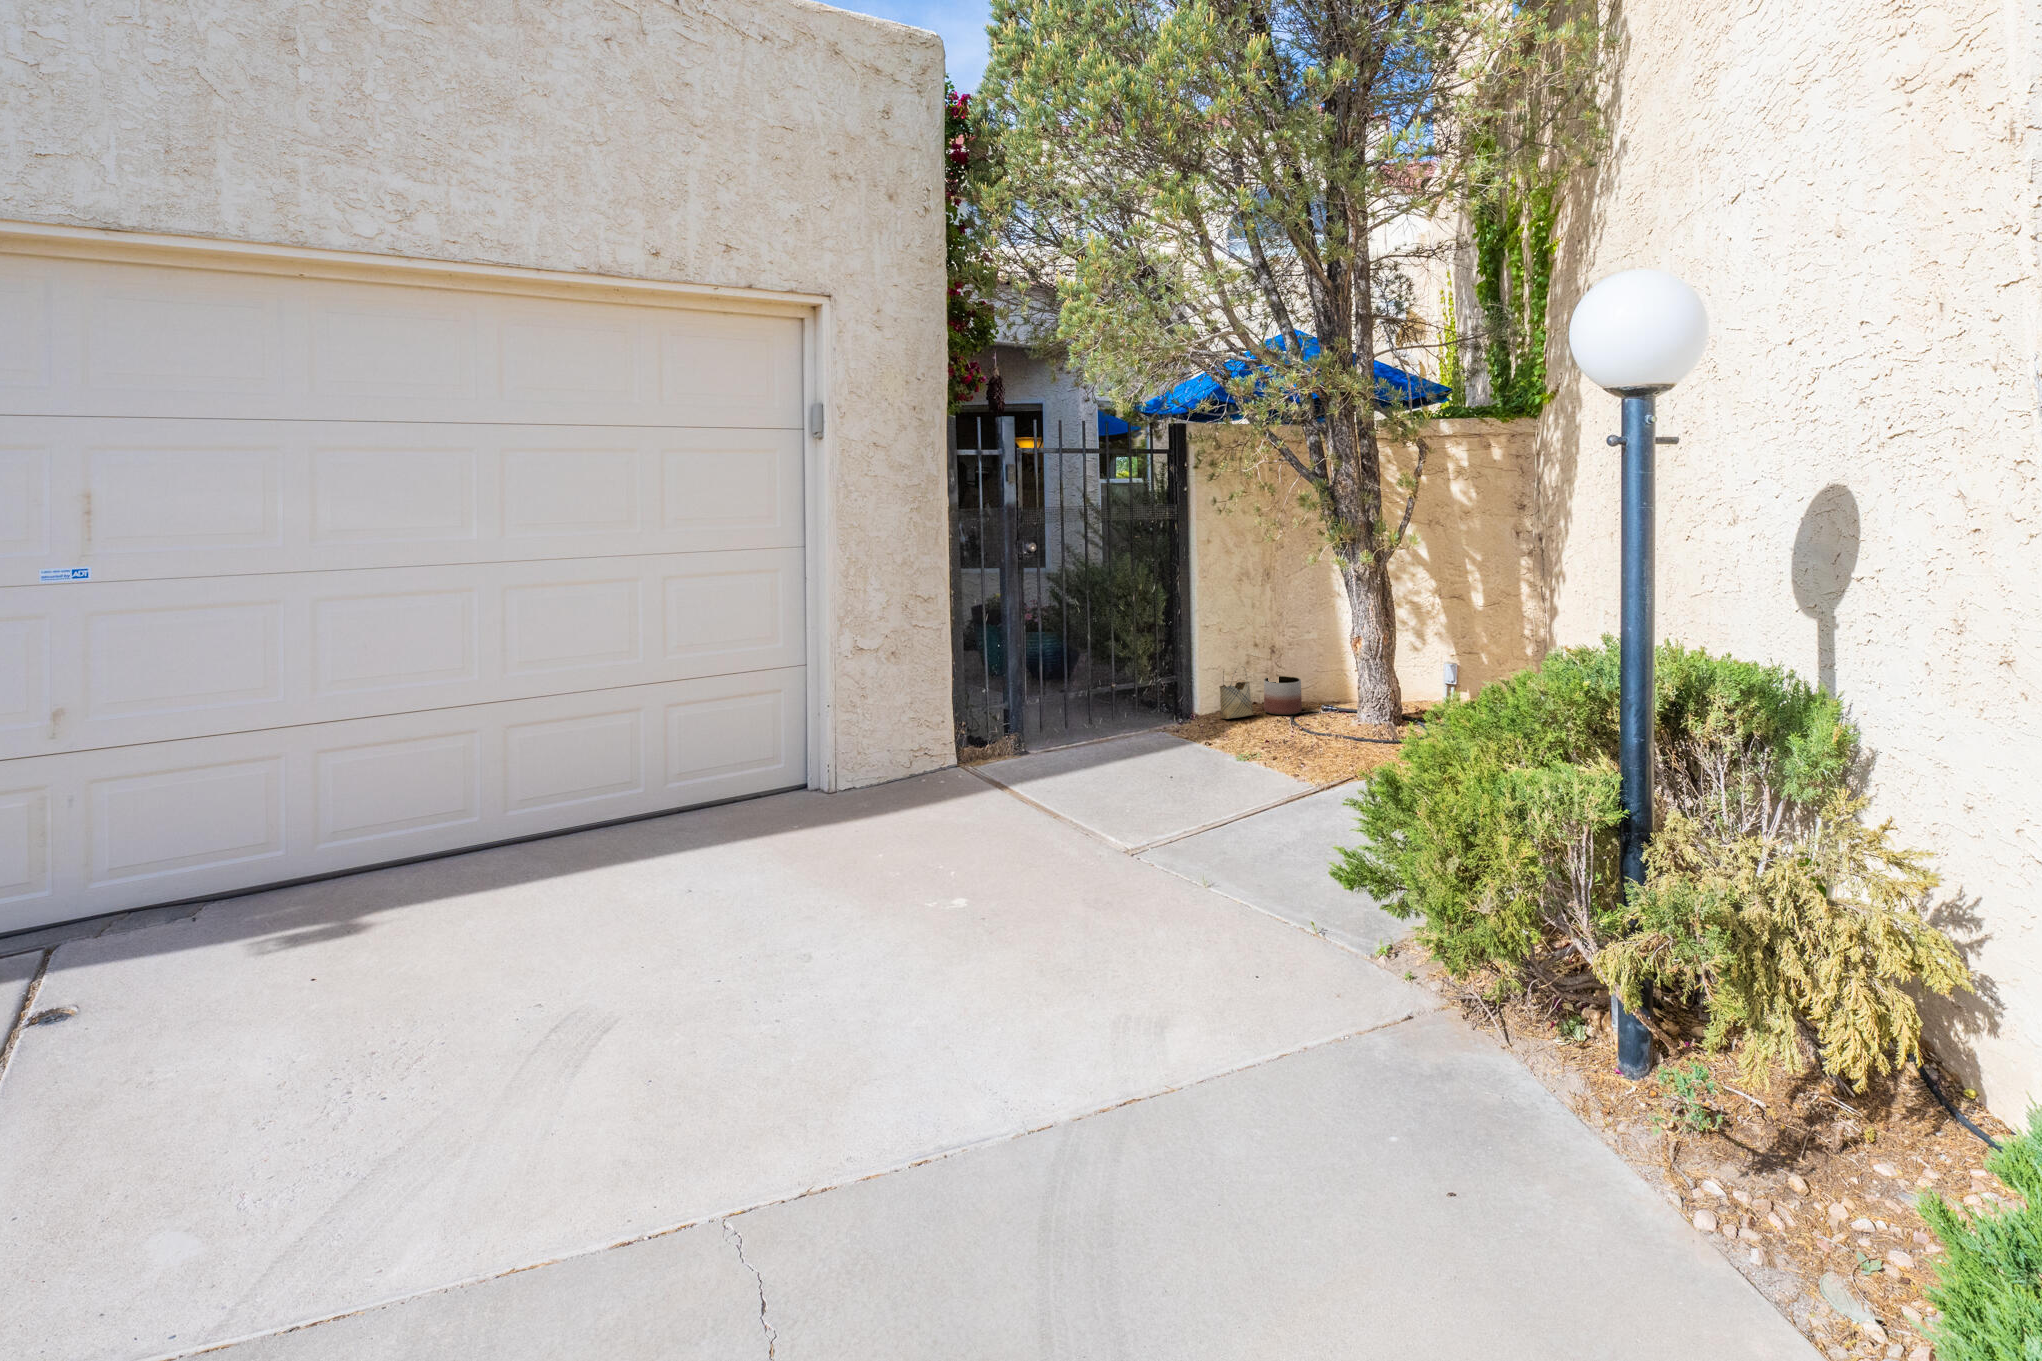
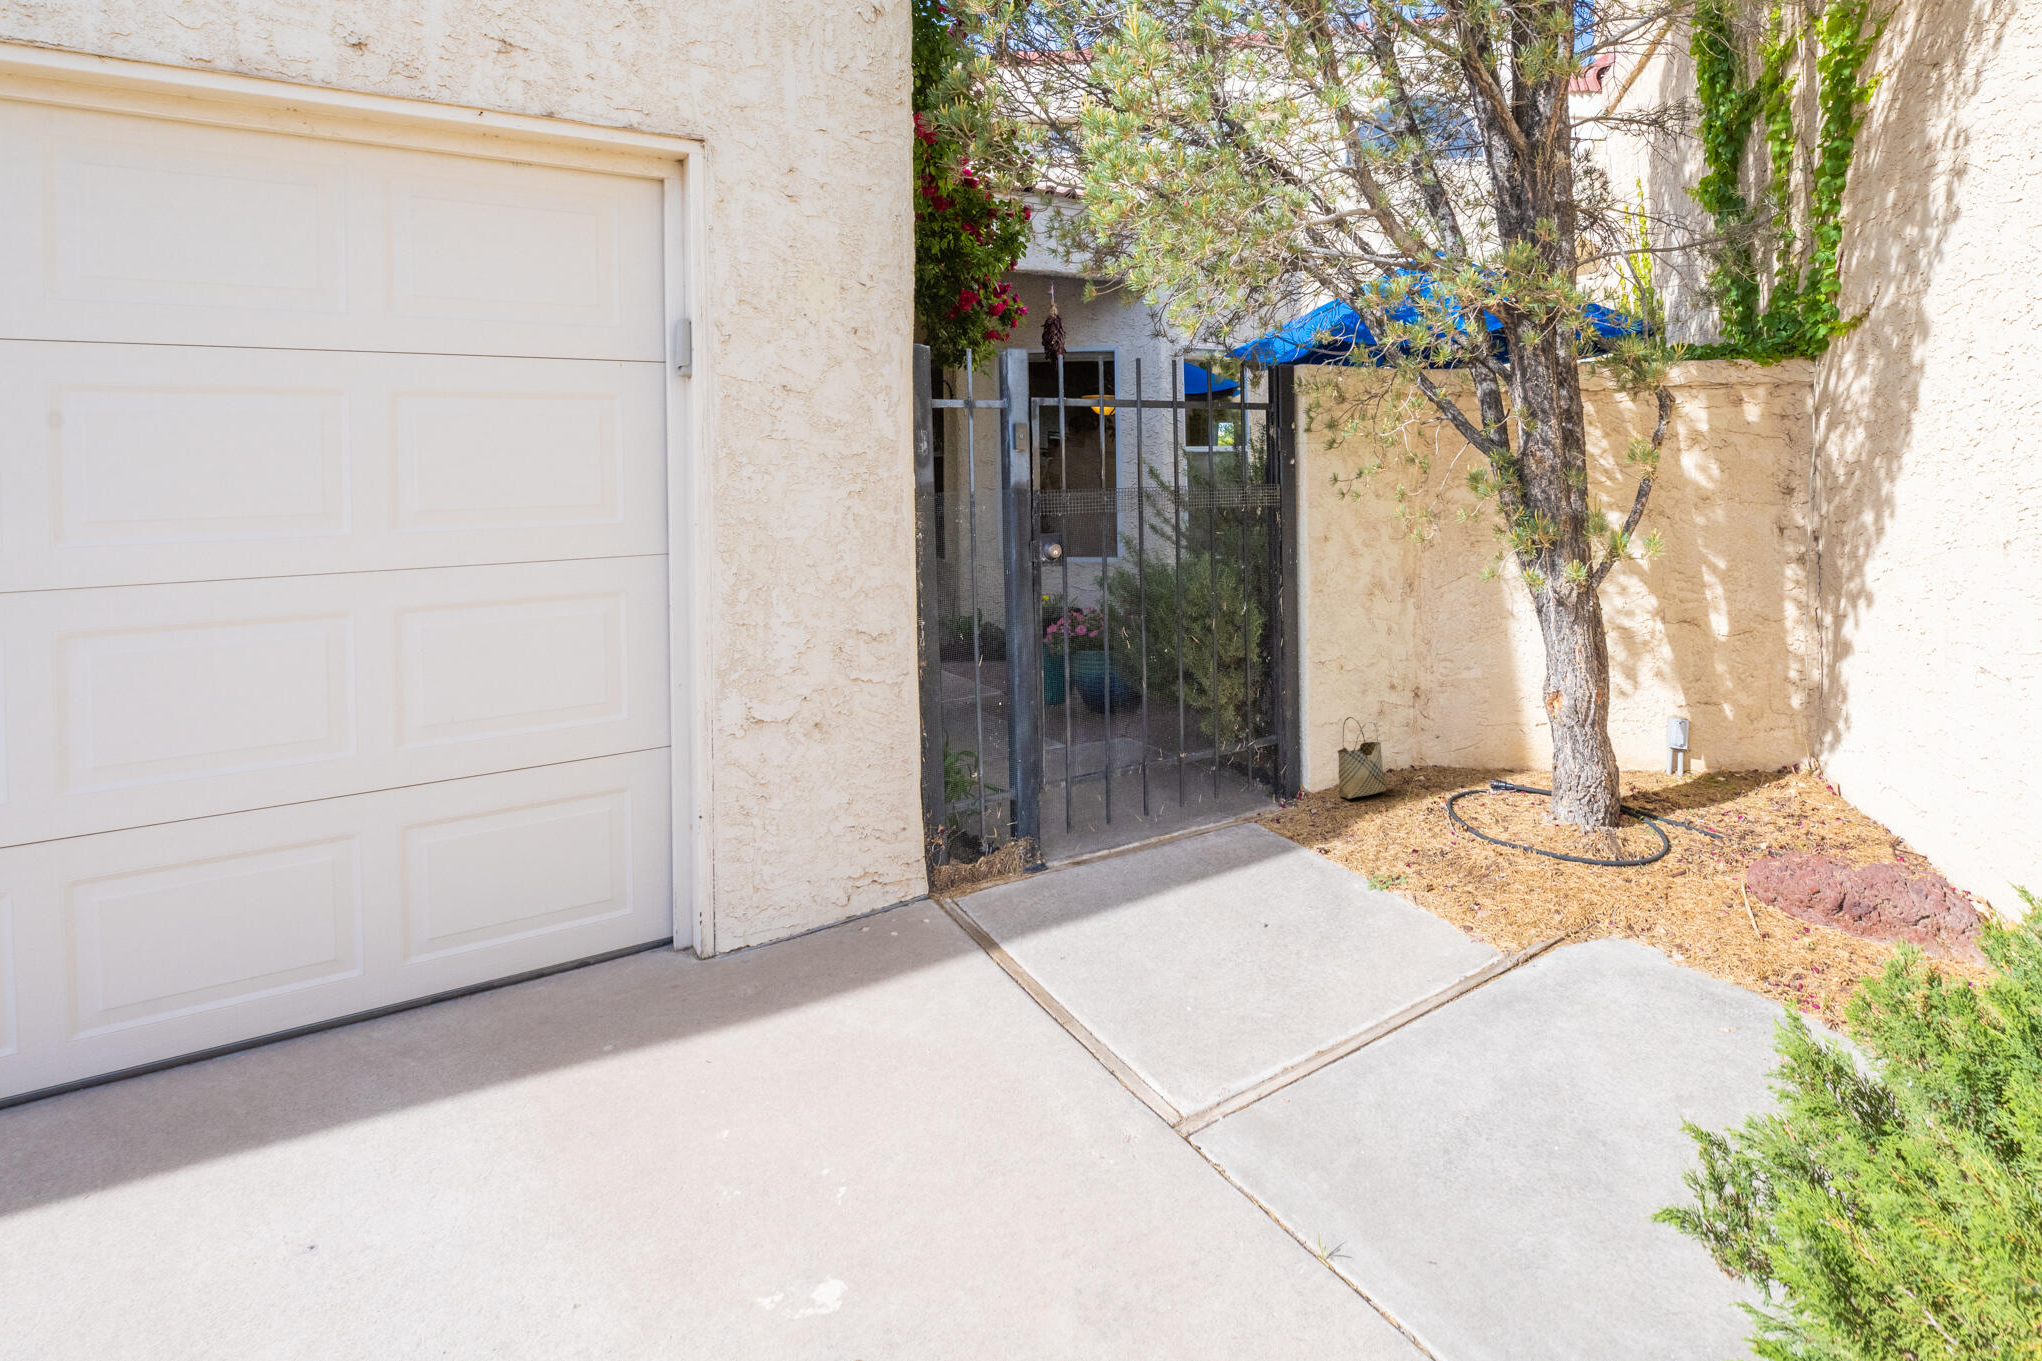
planter: present [1264,676,1302,715] -> none [1401,731,1455,791]

